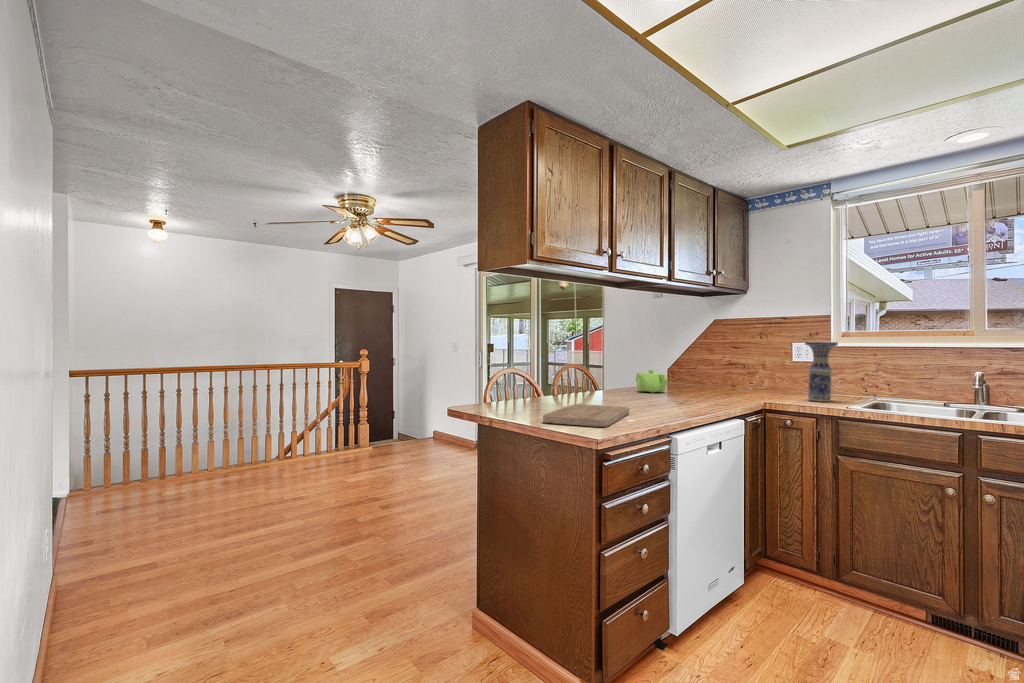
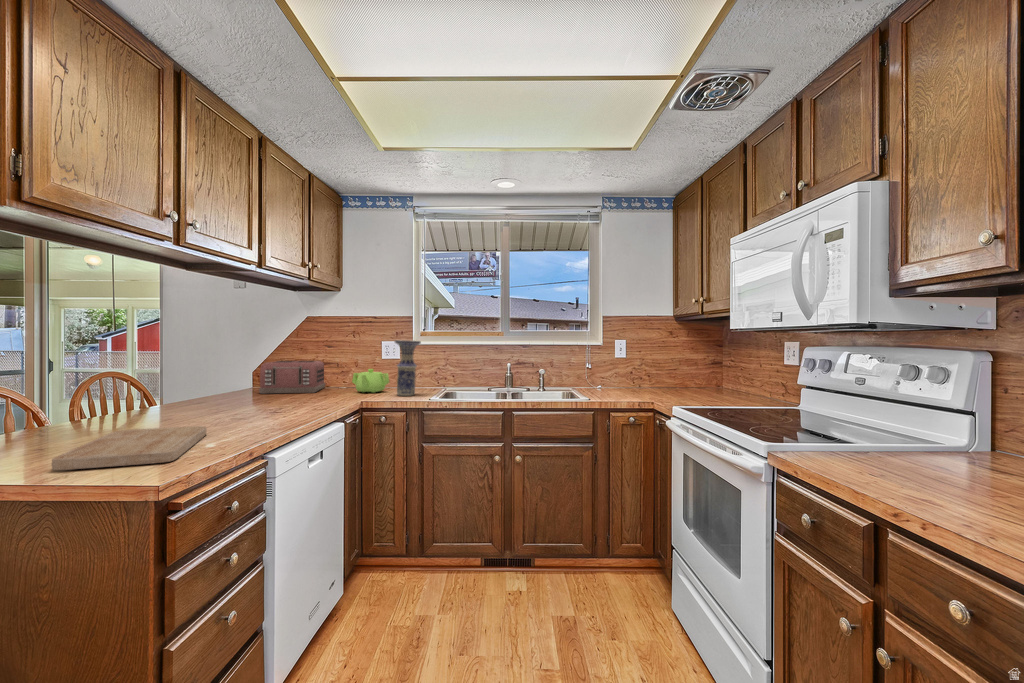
toaster: none [673,361,734,392] -> present [259,361,325,394]
teapot: present [636,370,668,393] -> present [352,369,389,393]

